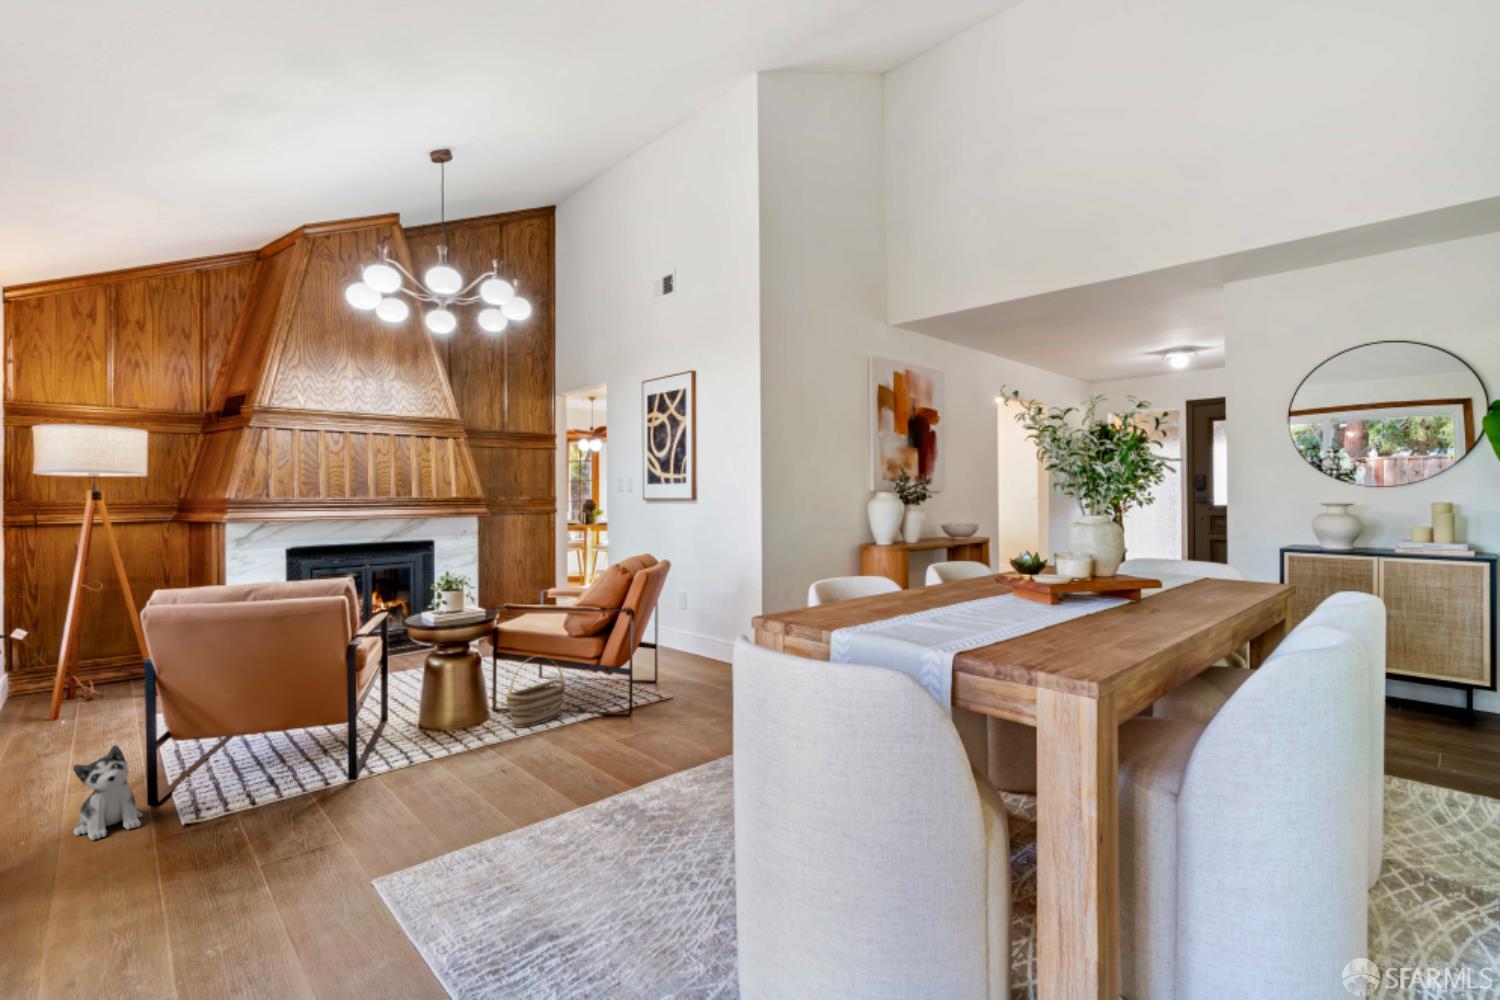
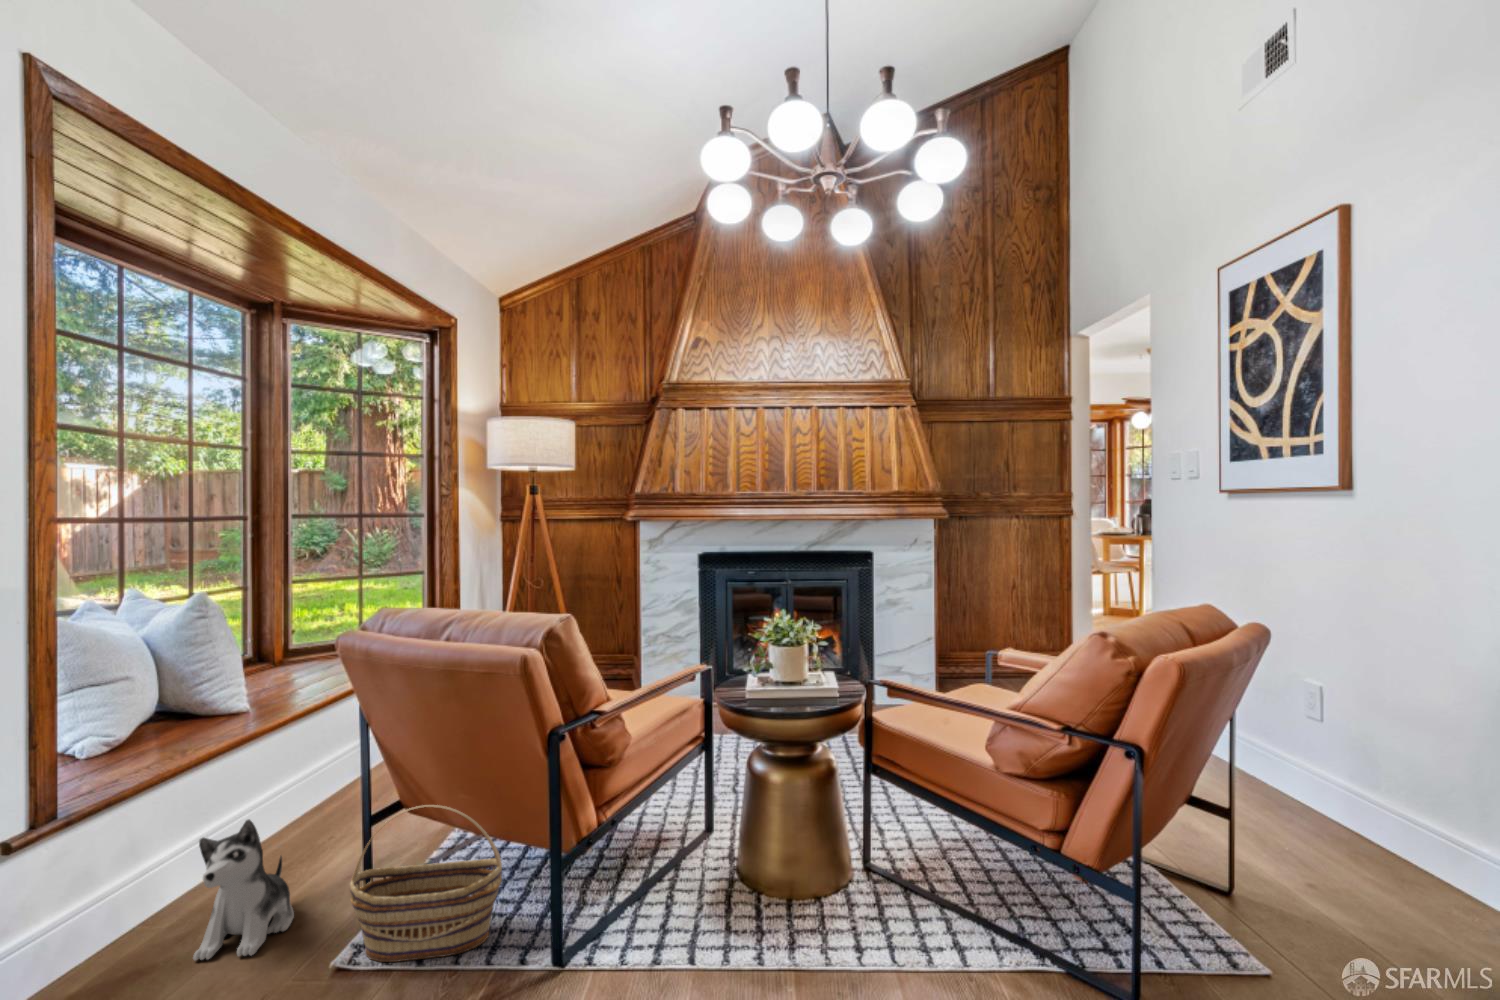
basket: present [506,666,565,728] -> present [350,805,502,962]

